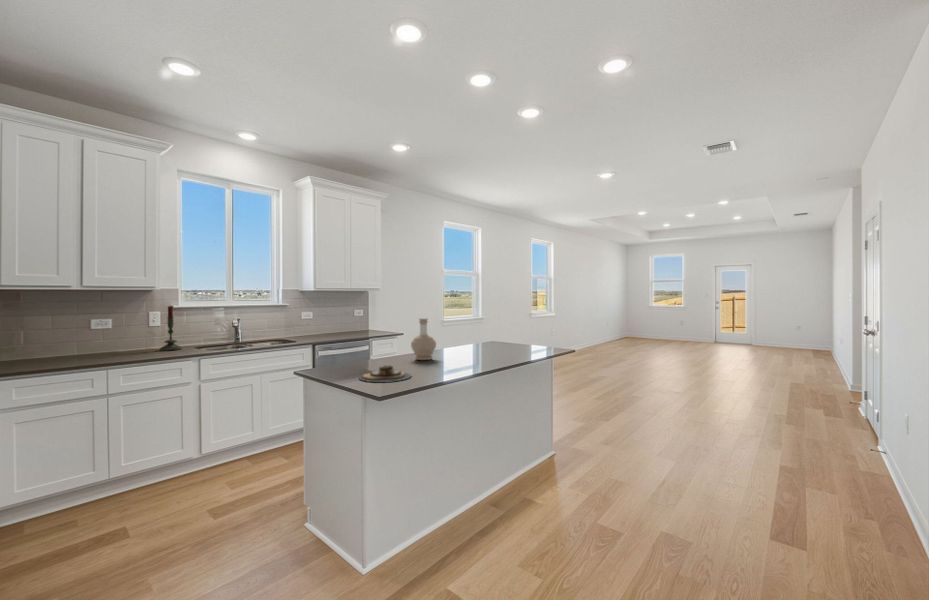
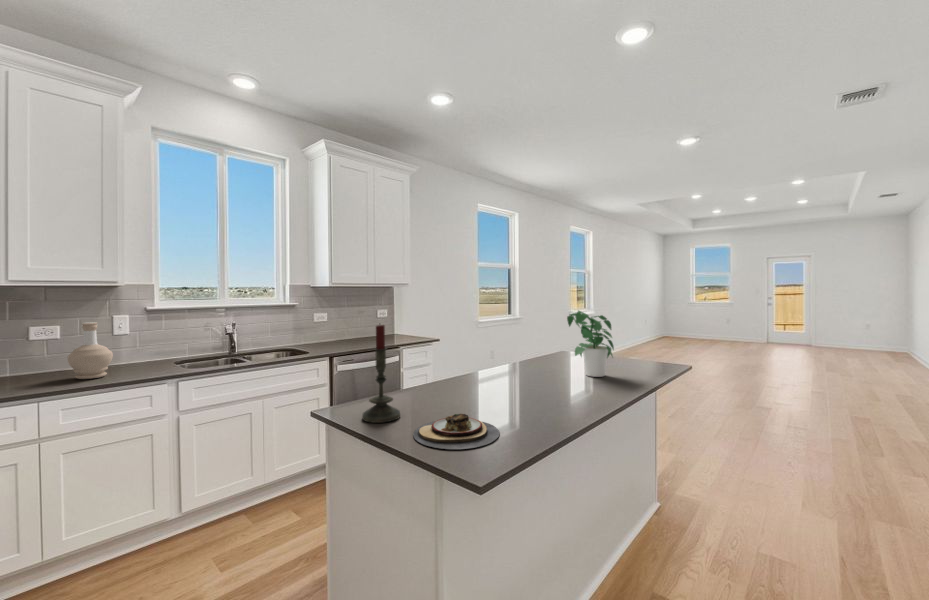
candle: present [160,306,181,351] -> present [362,325,400,423]
potted plant: none [483,307,513,354] -> present [567,311,614,377]
bottle: present [411,318,436,360] -> present [68,322,113,379]

